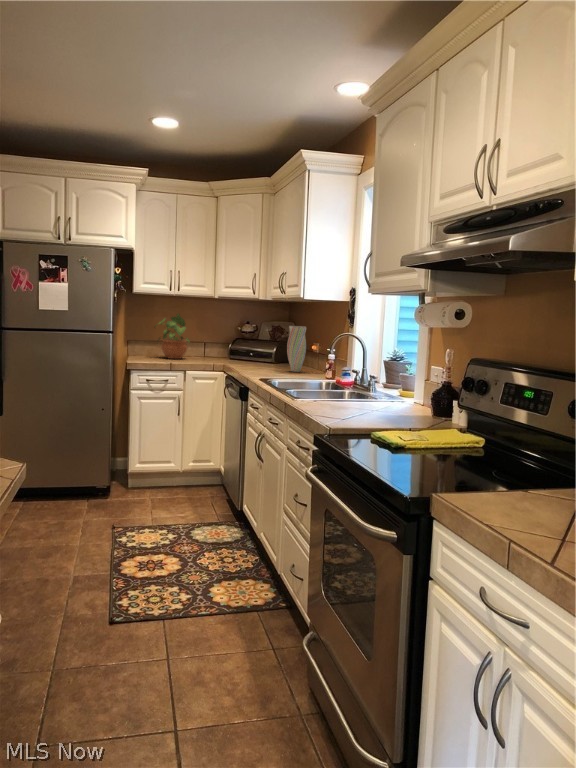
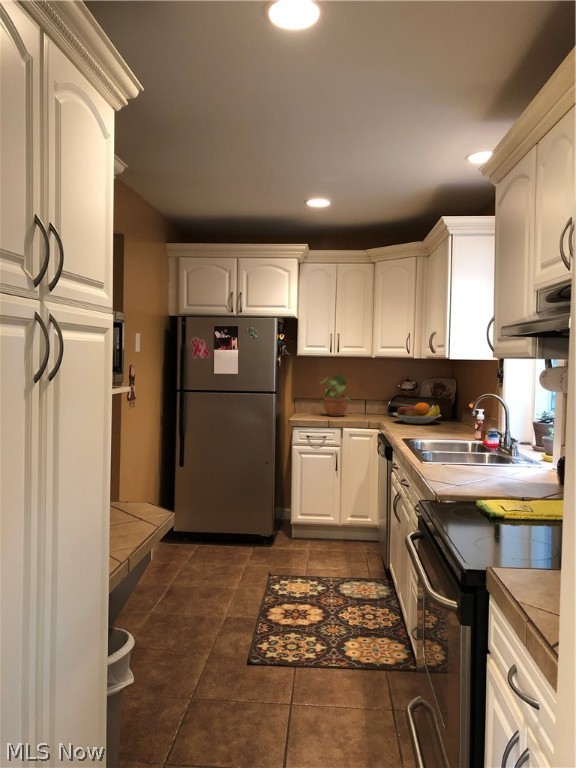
vase: present [287,326,306,372] -> none [439,384,459,430]
fruit bowl: none [237,345,285,366] -> present [393,403,441,424]

